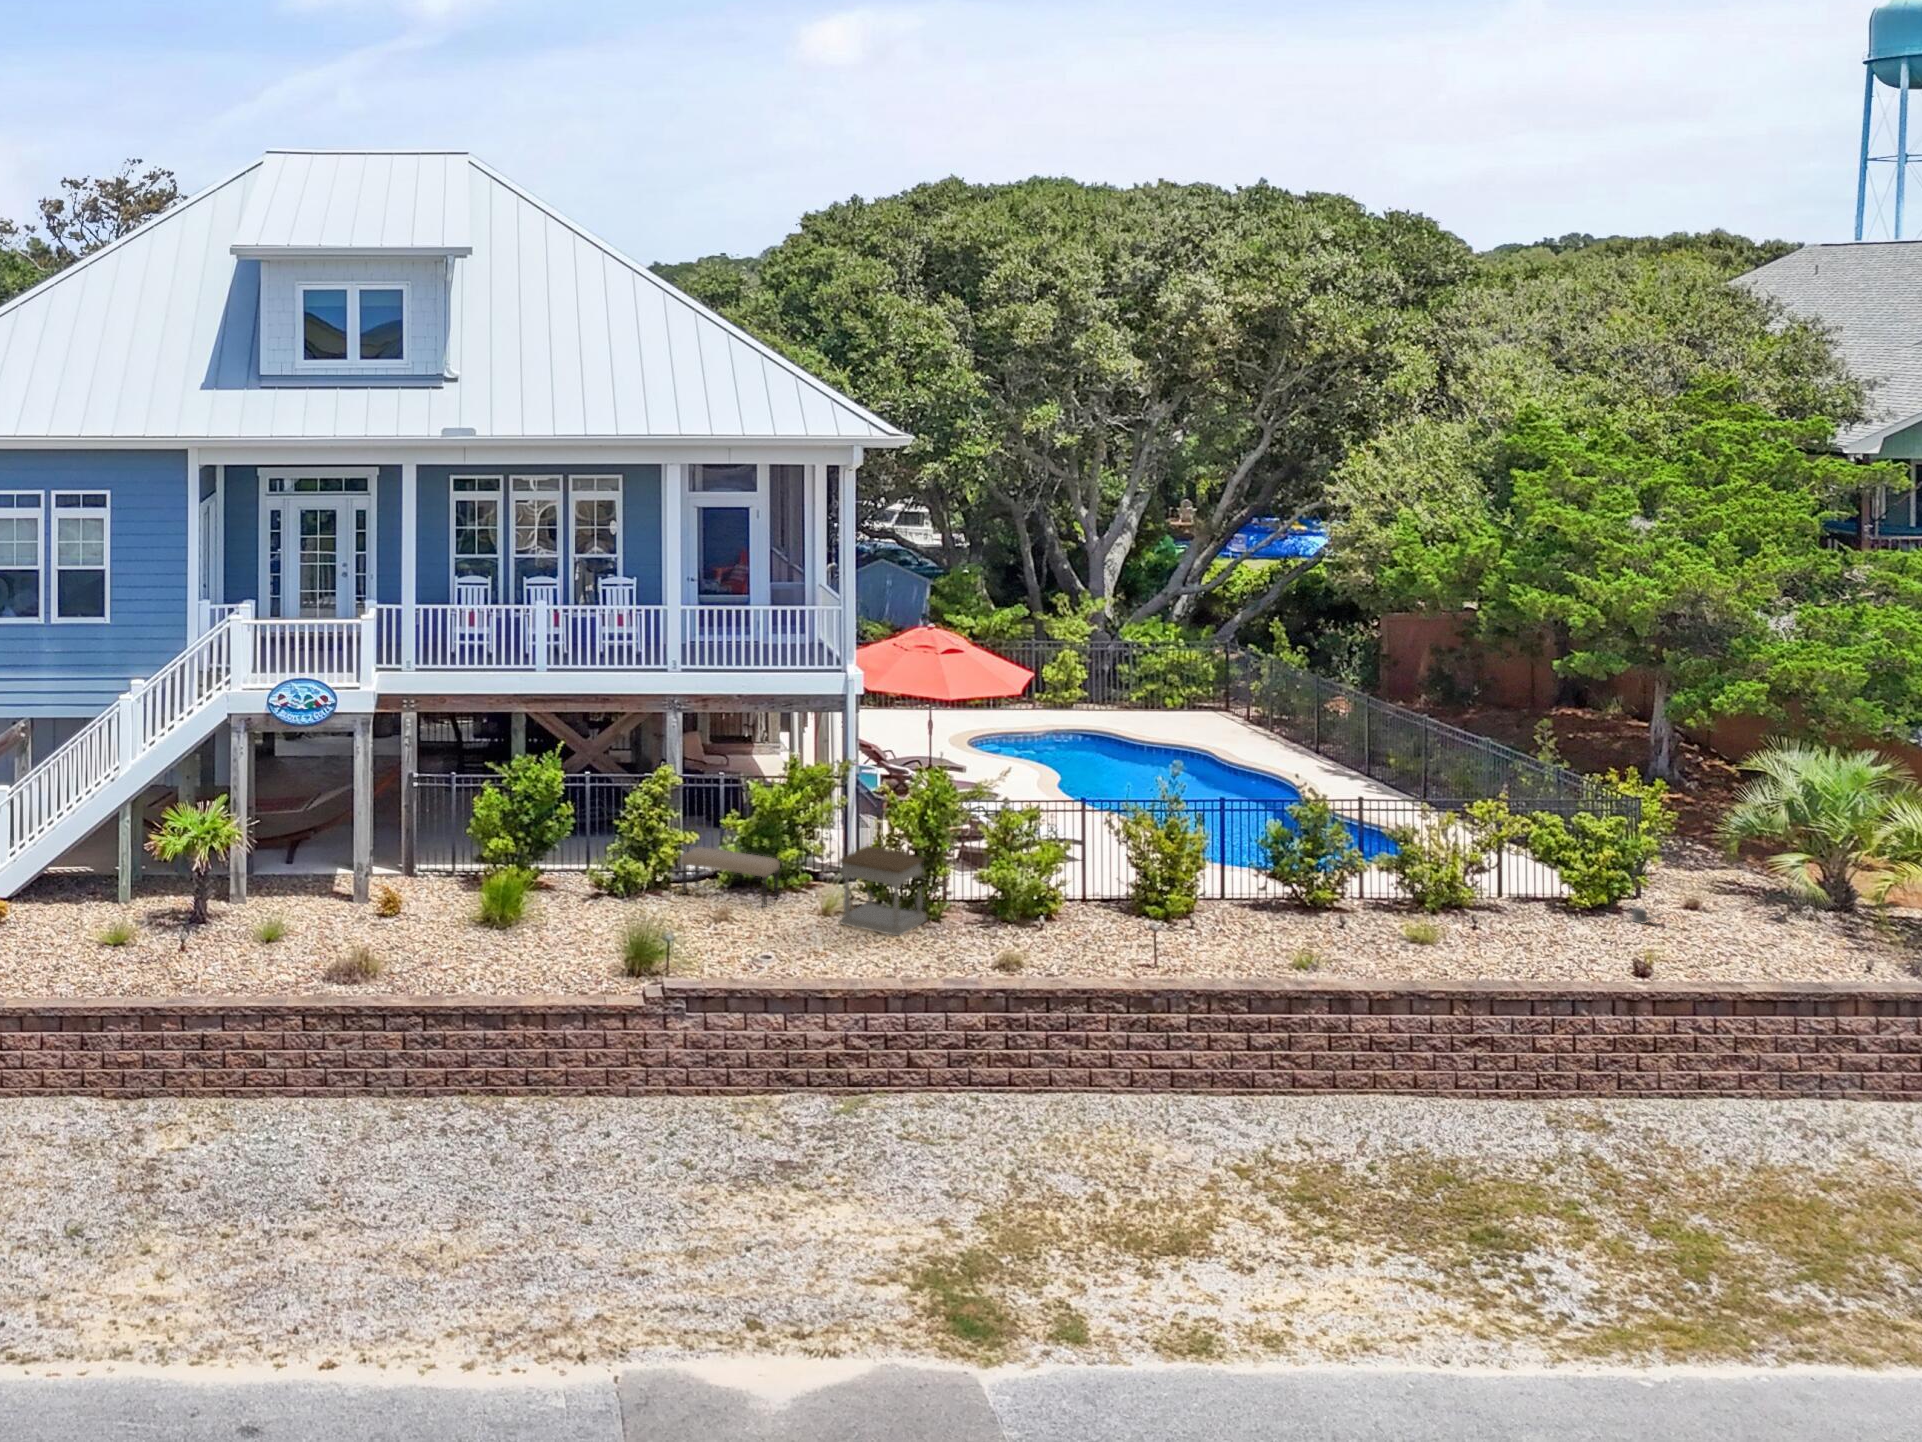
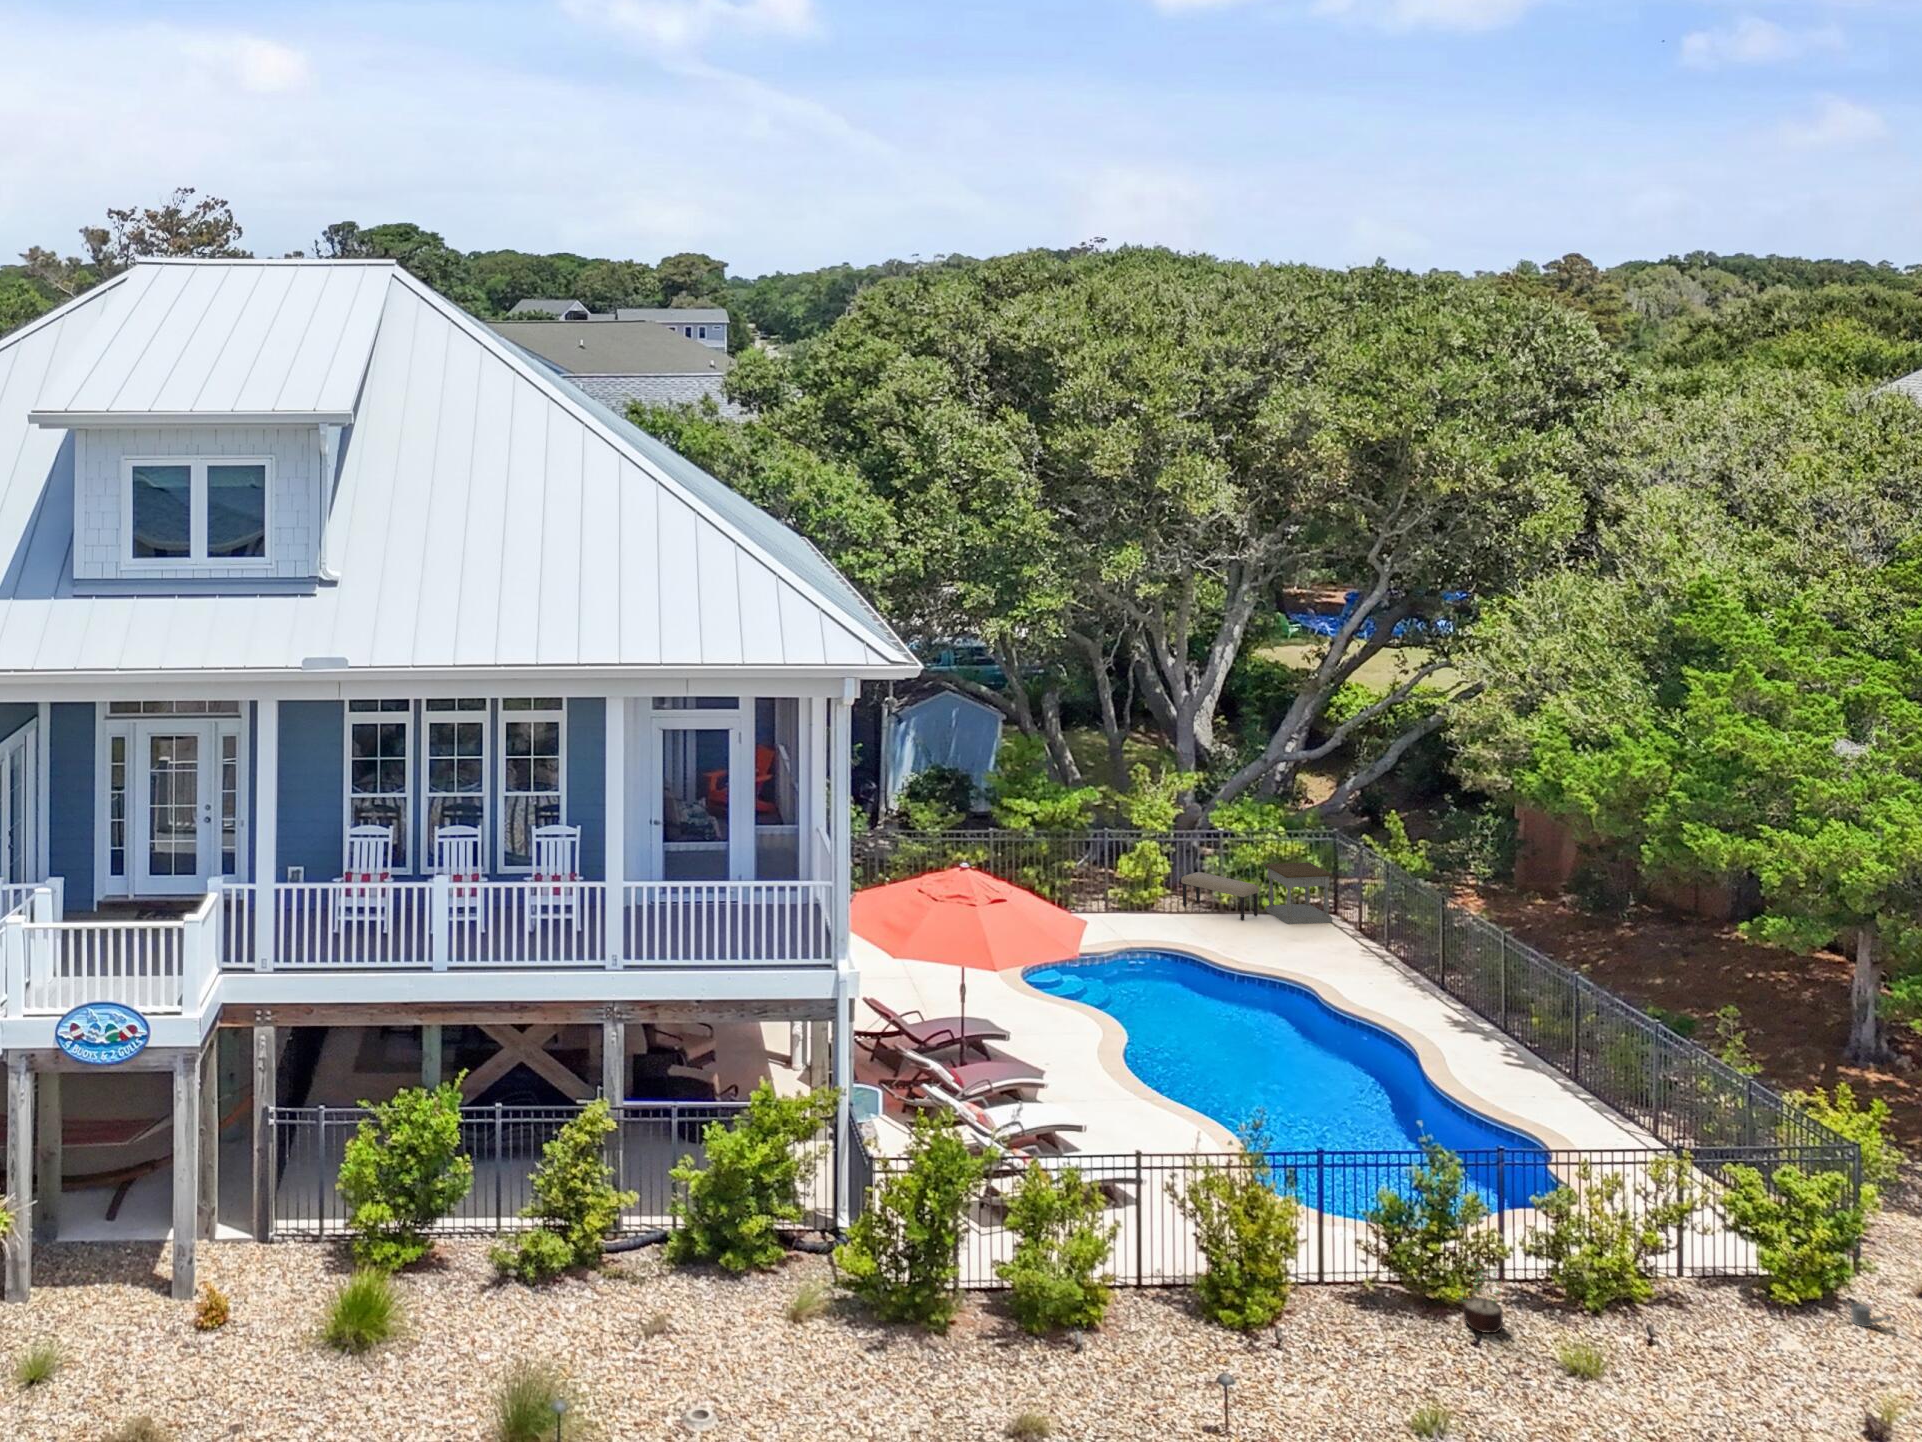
side table: present [839,846,926,936] -> present [1265,862,1332,924]
bench: present [681,847,780,906] -> present [1181,872,1259,920]
decorative plant: none [1327,870,1364,923] -> present [1460,1260,1503,1333]

